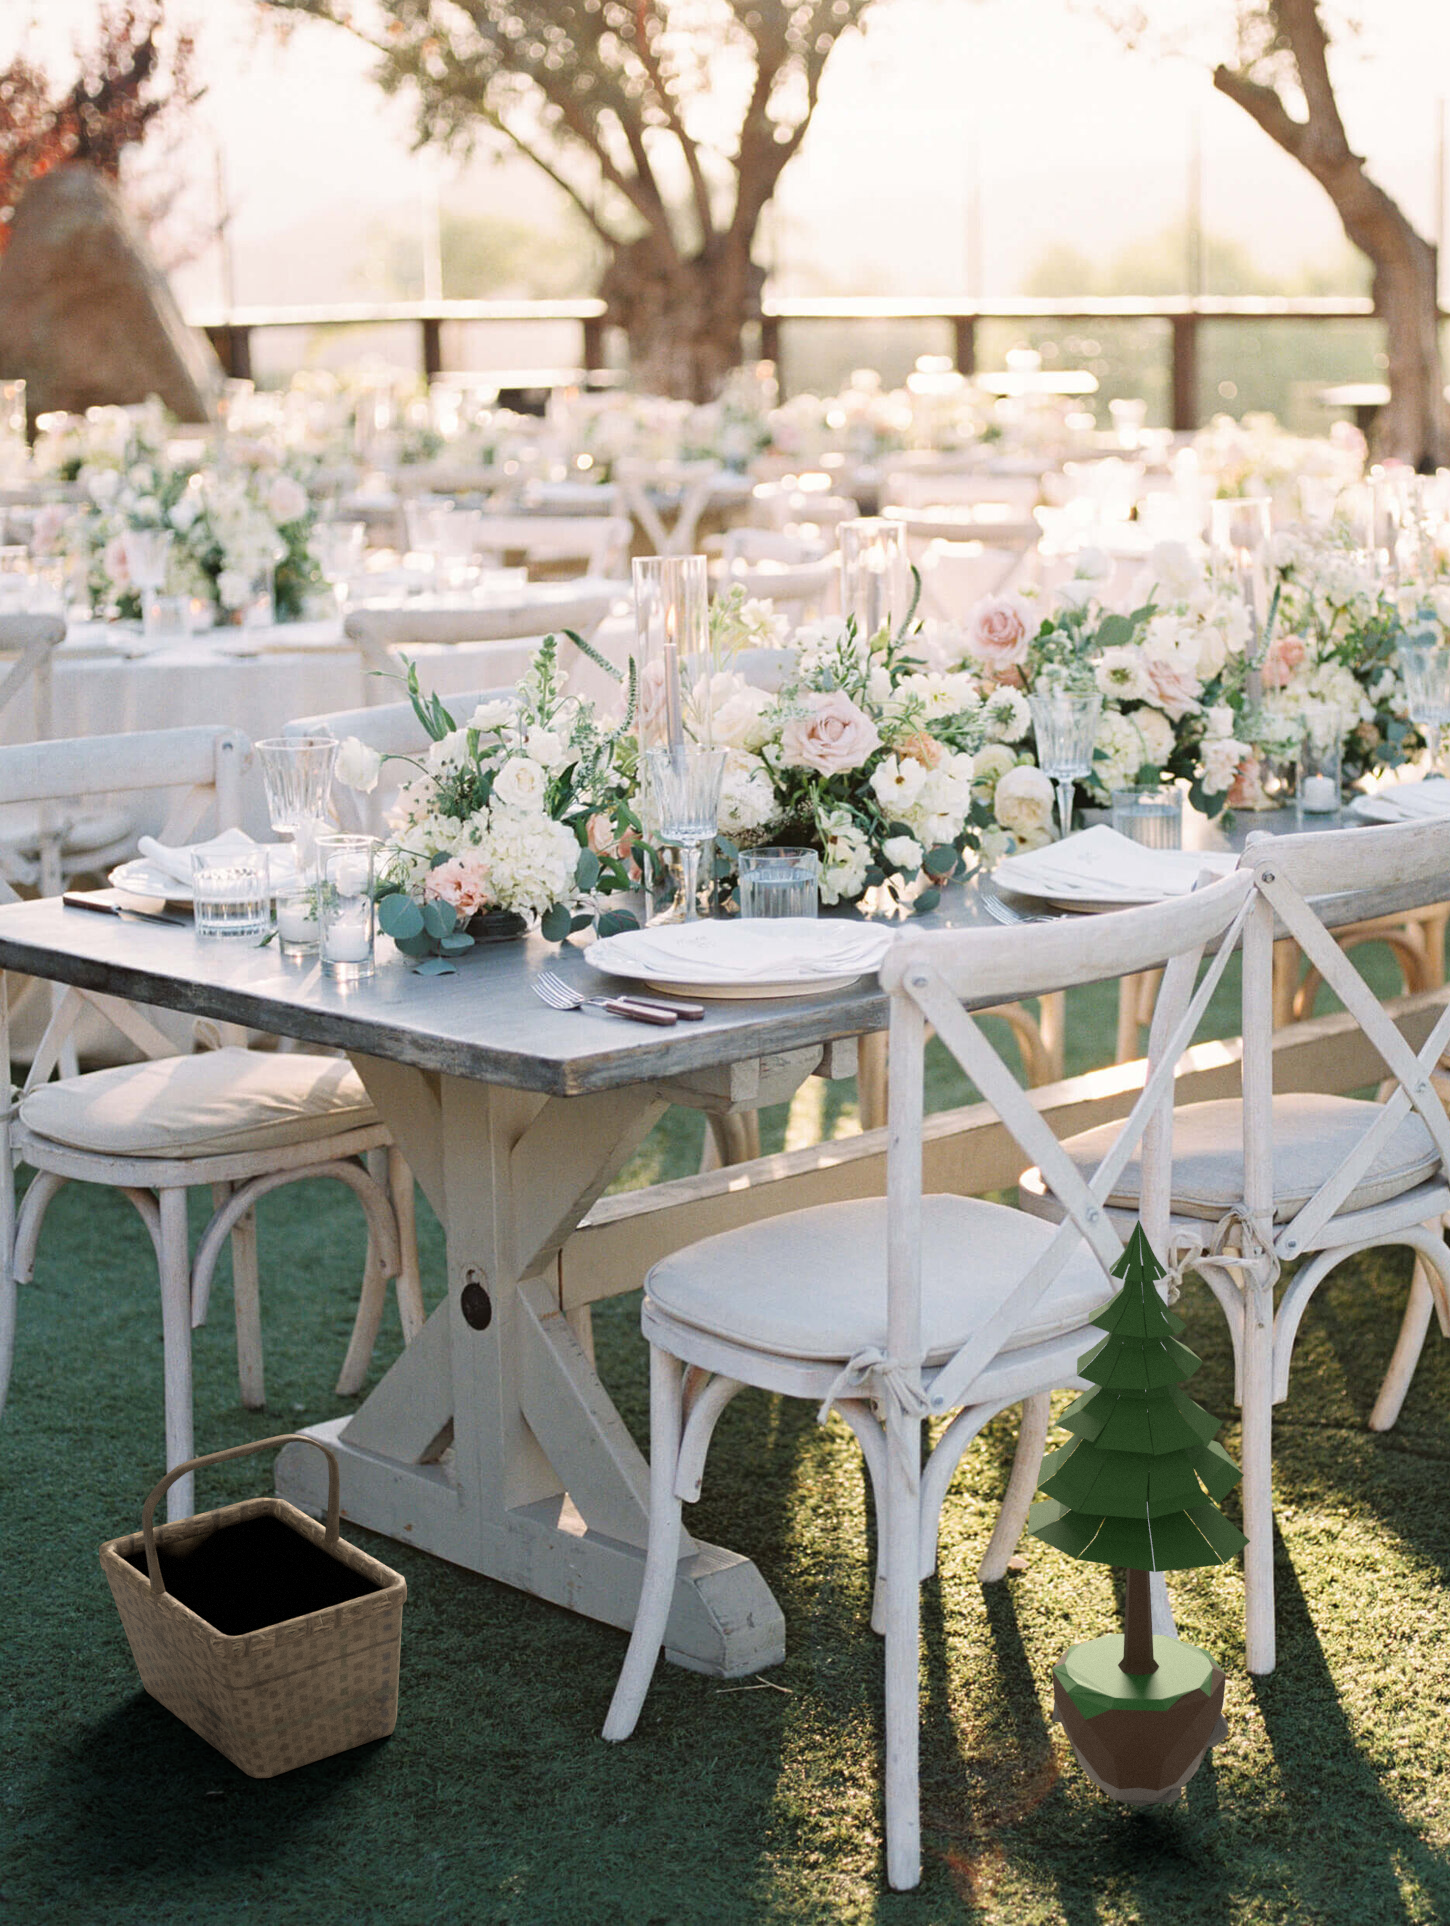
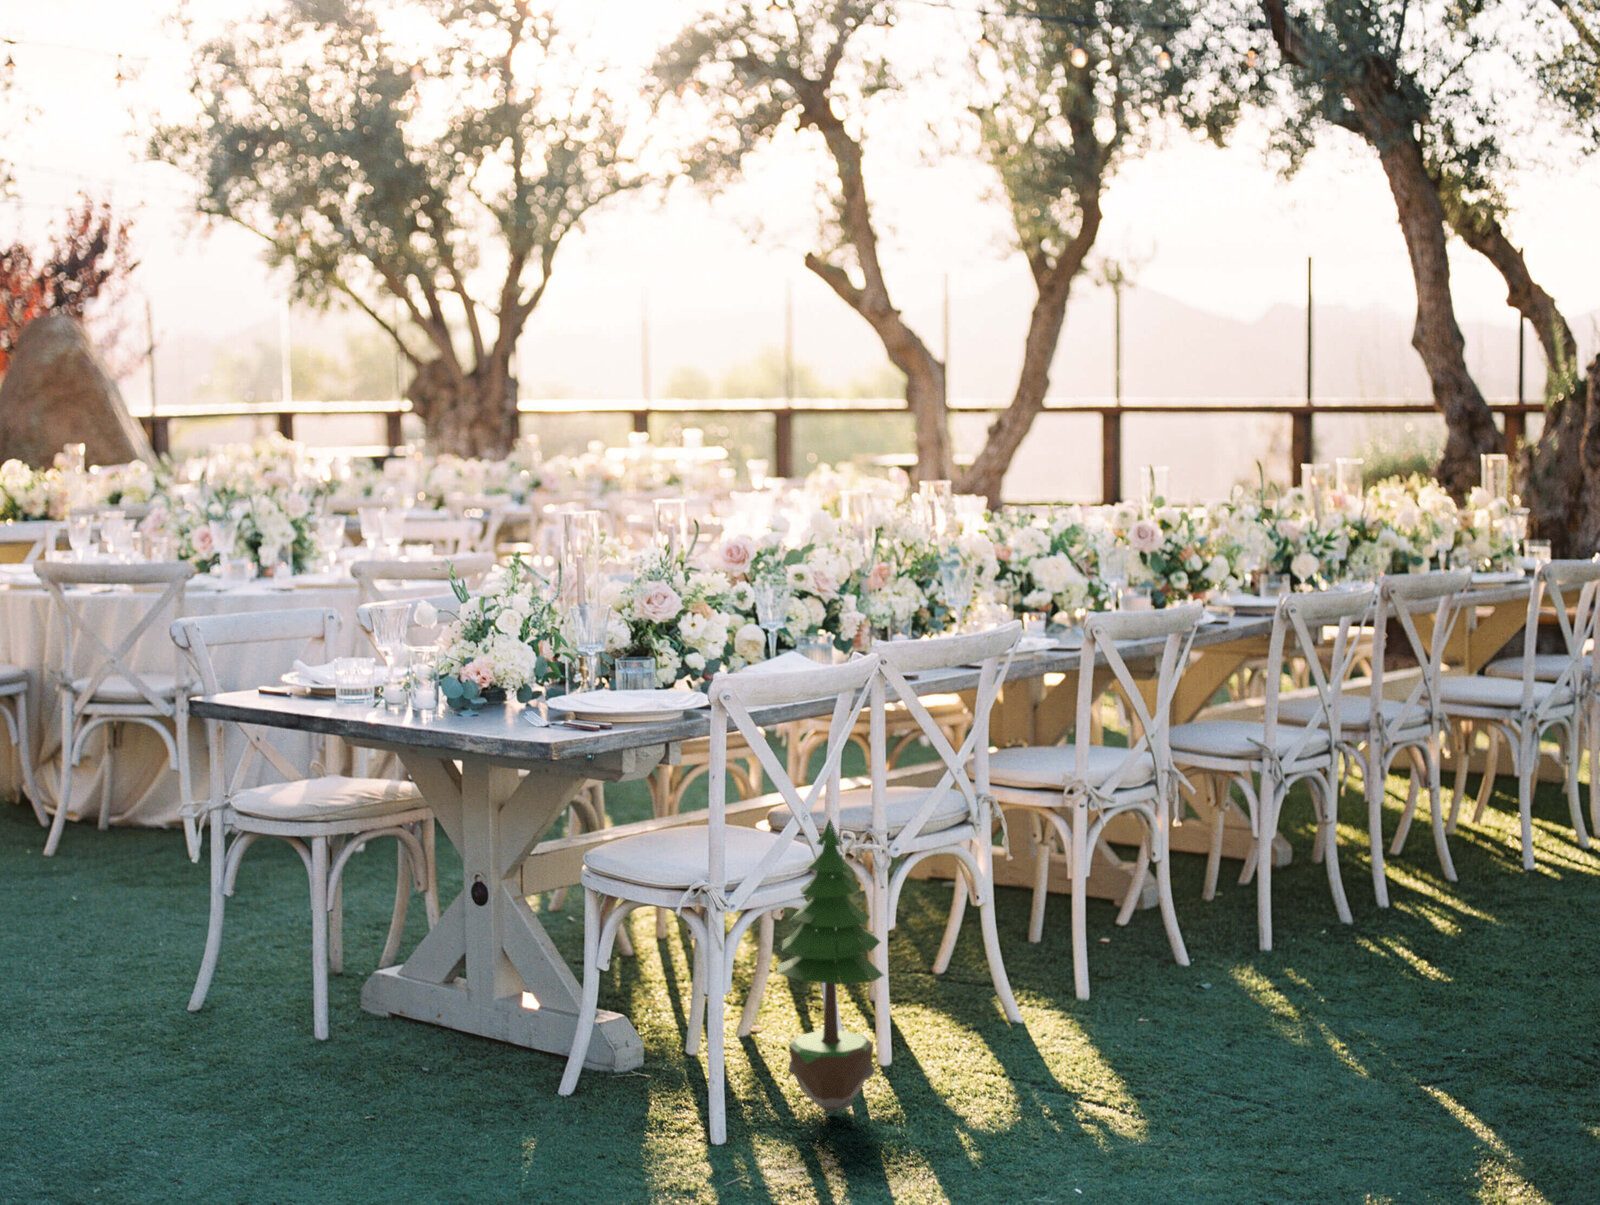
basket: present [99,1434,407,1778] -> none [288,953,457,1124]

